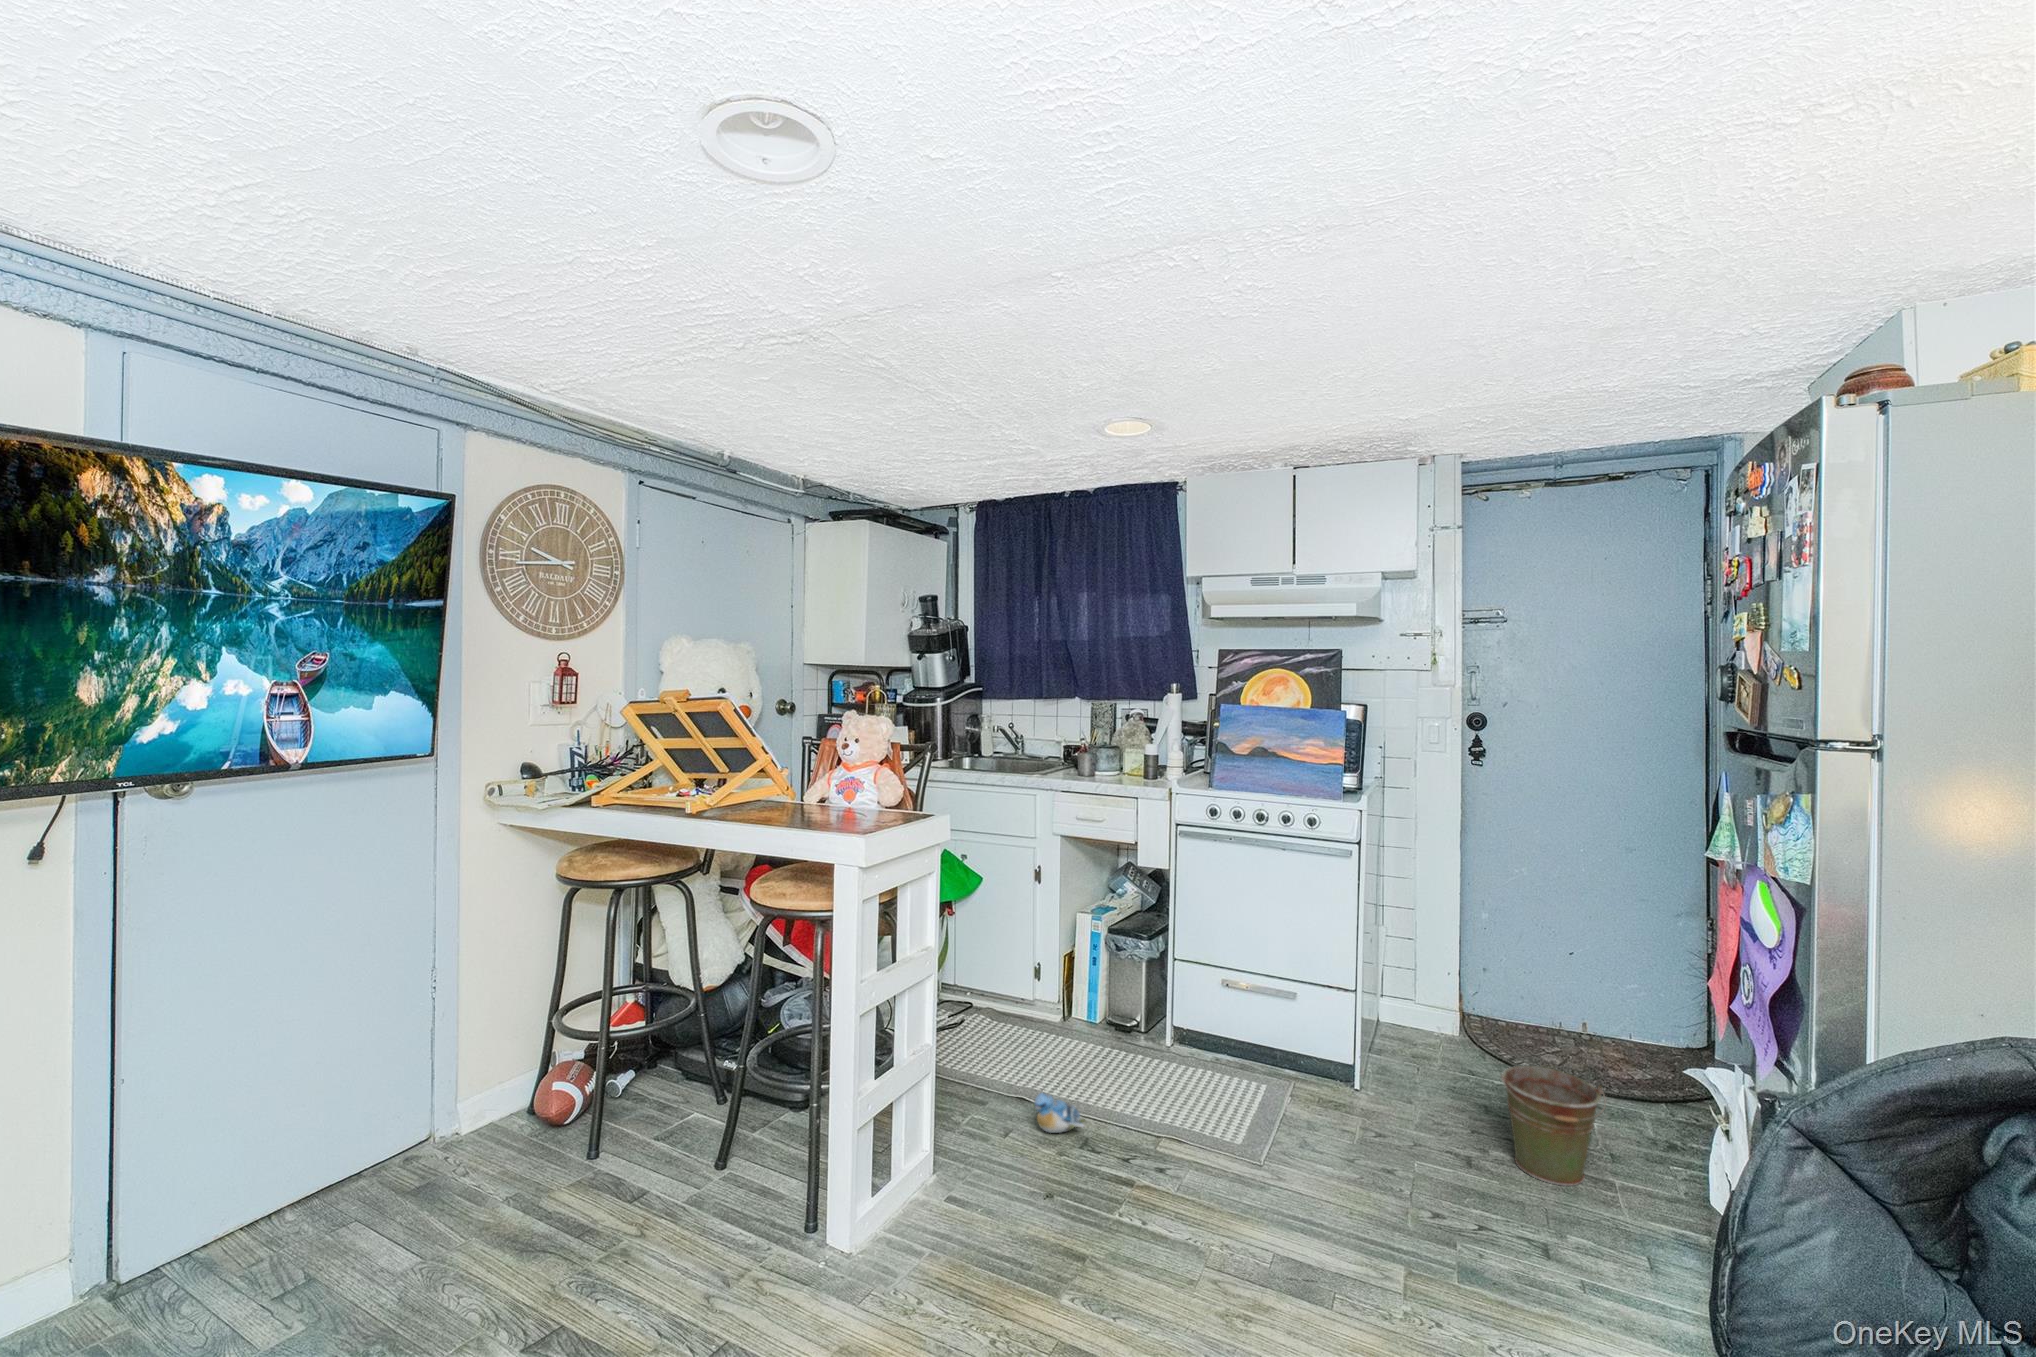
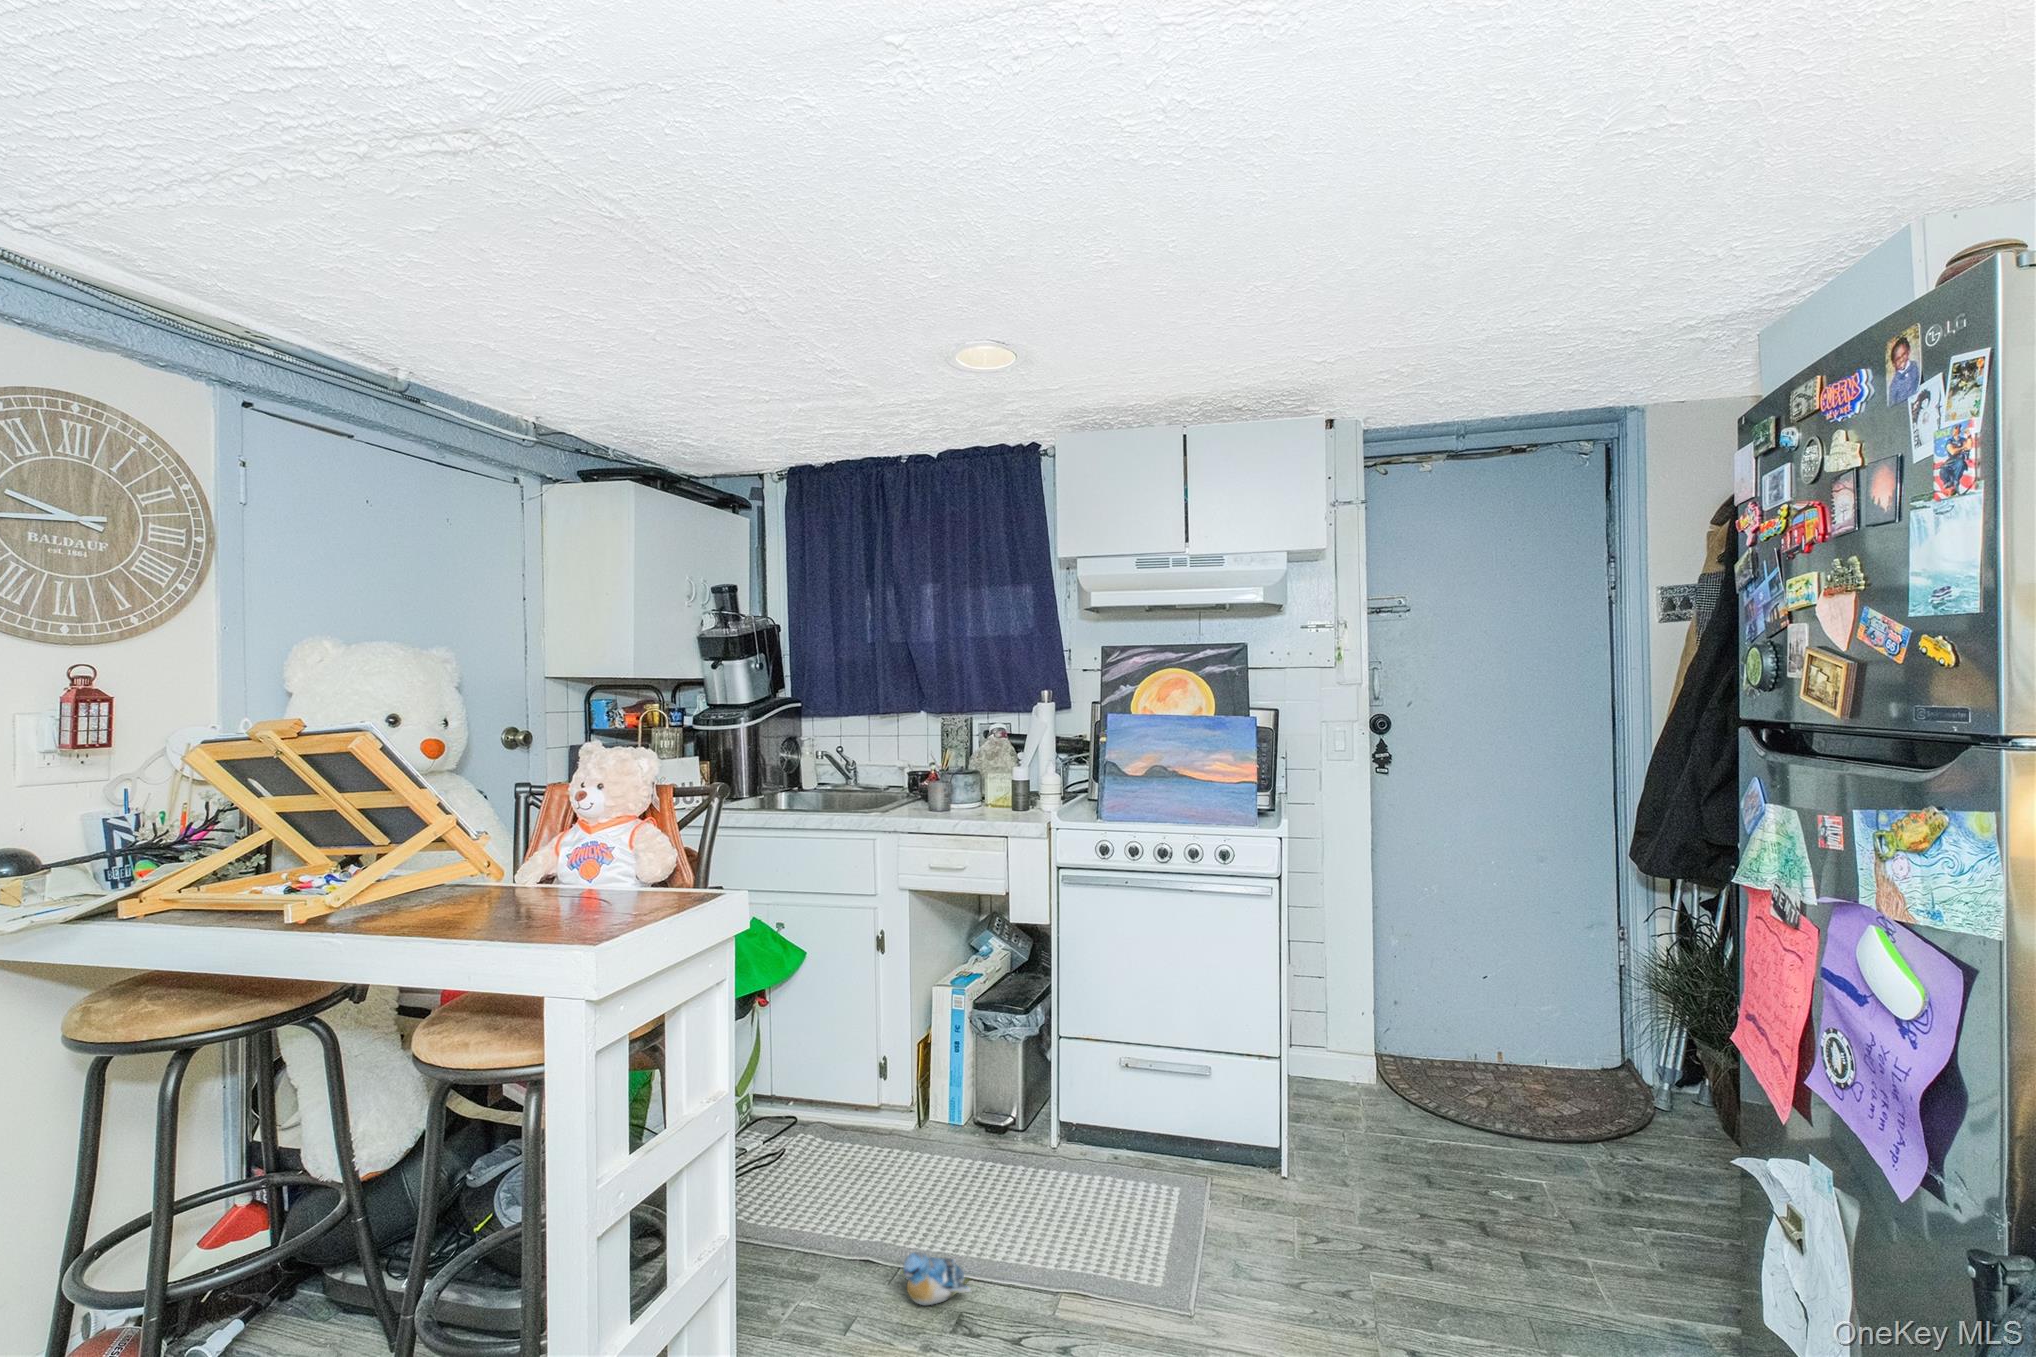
bucket: present [1500,1066,1606,1186] -> none [1463,1135,1583,1281]

